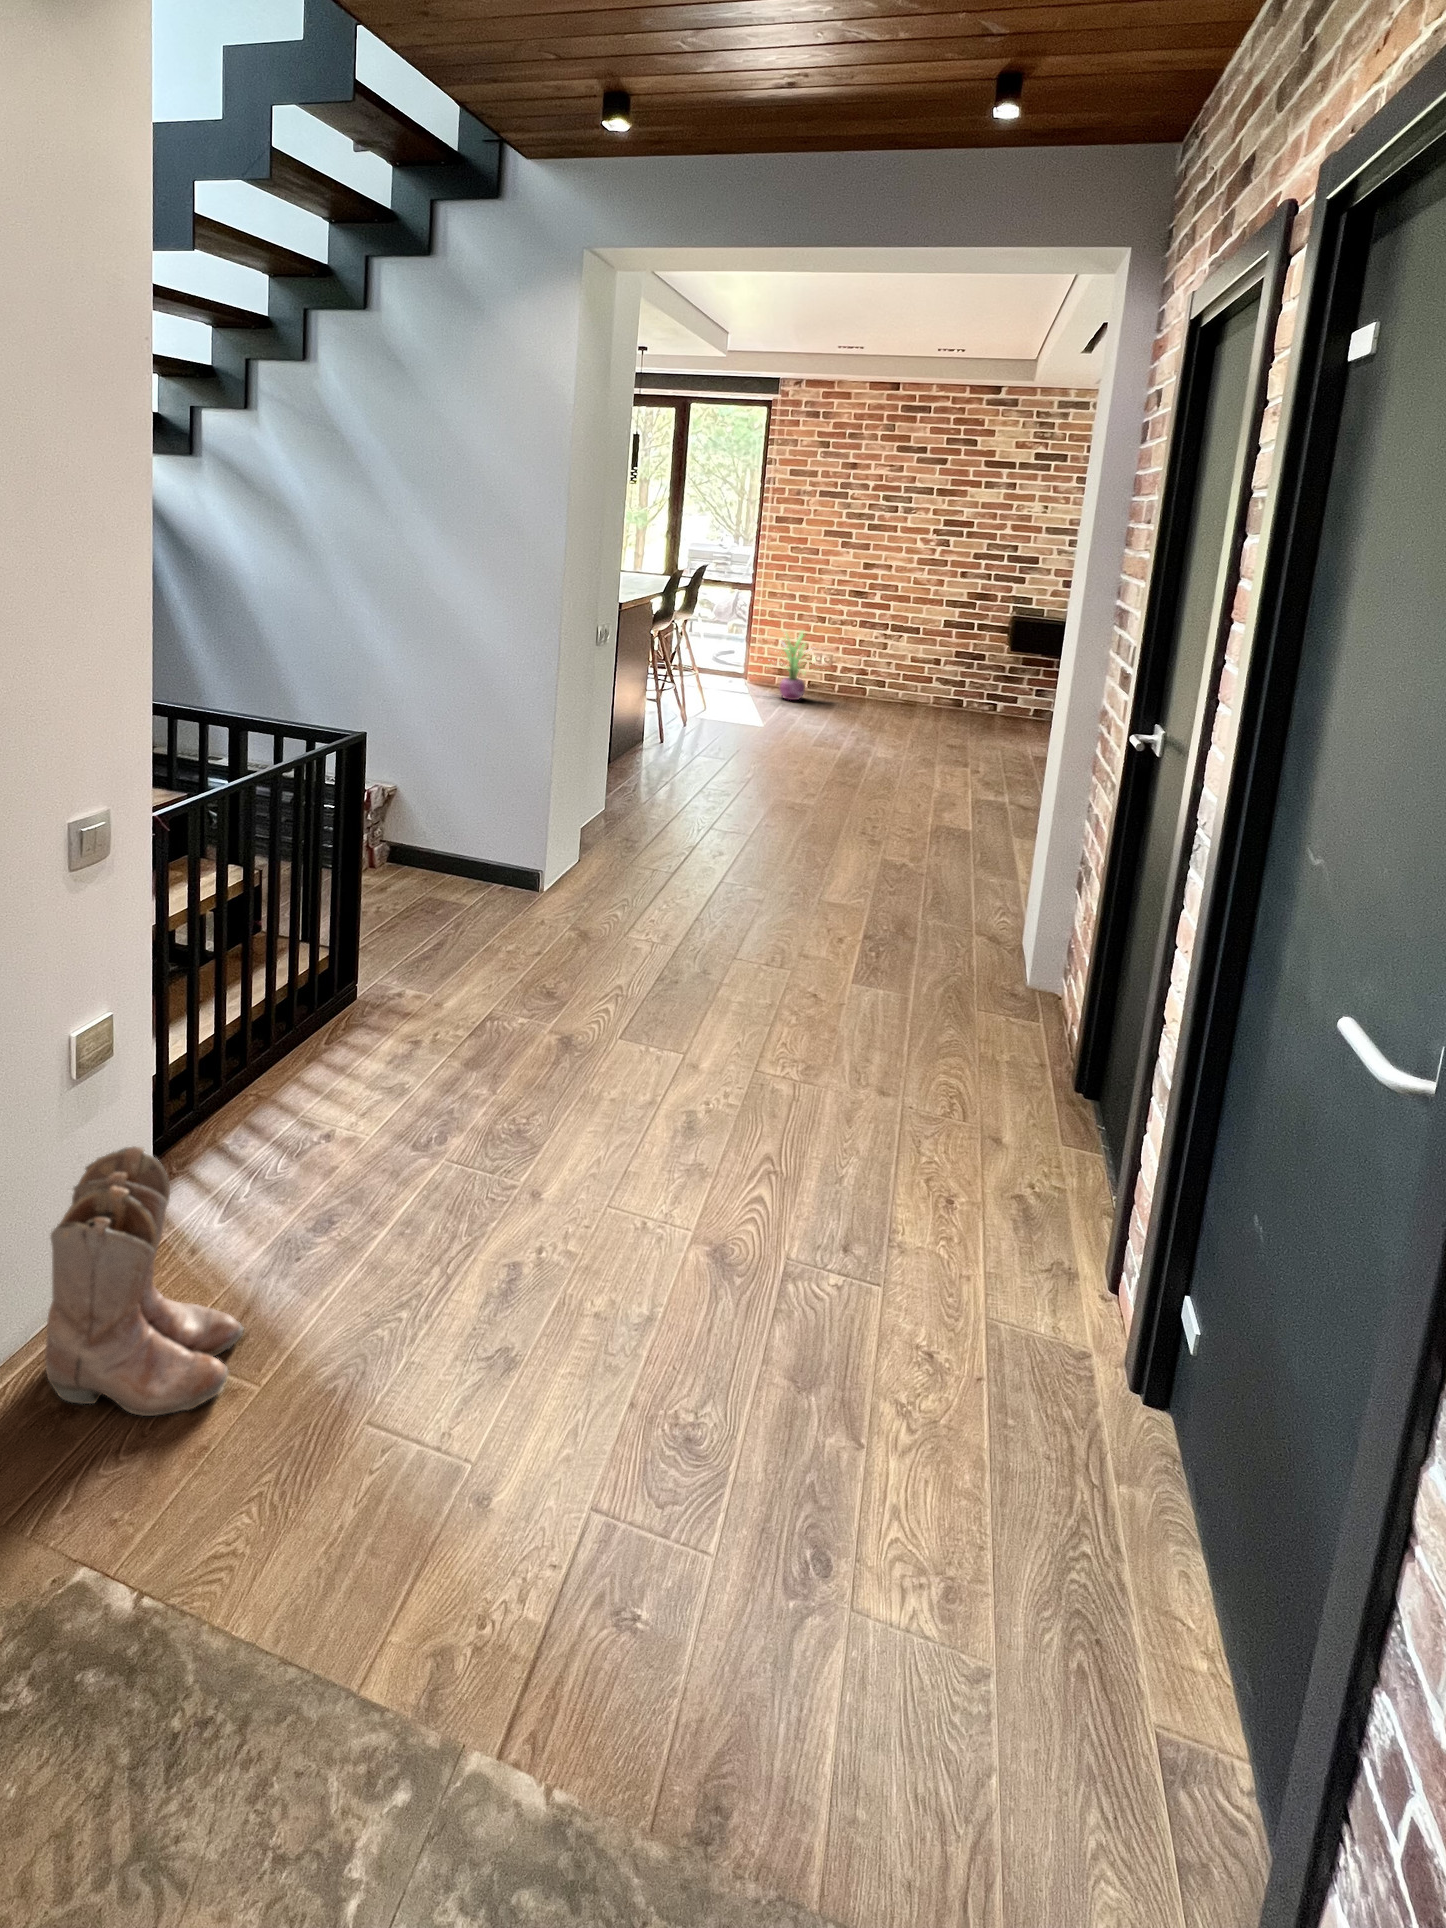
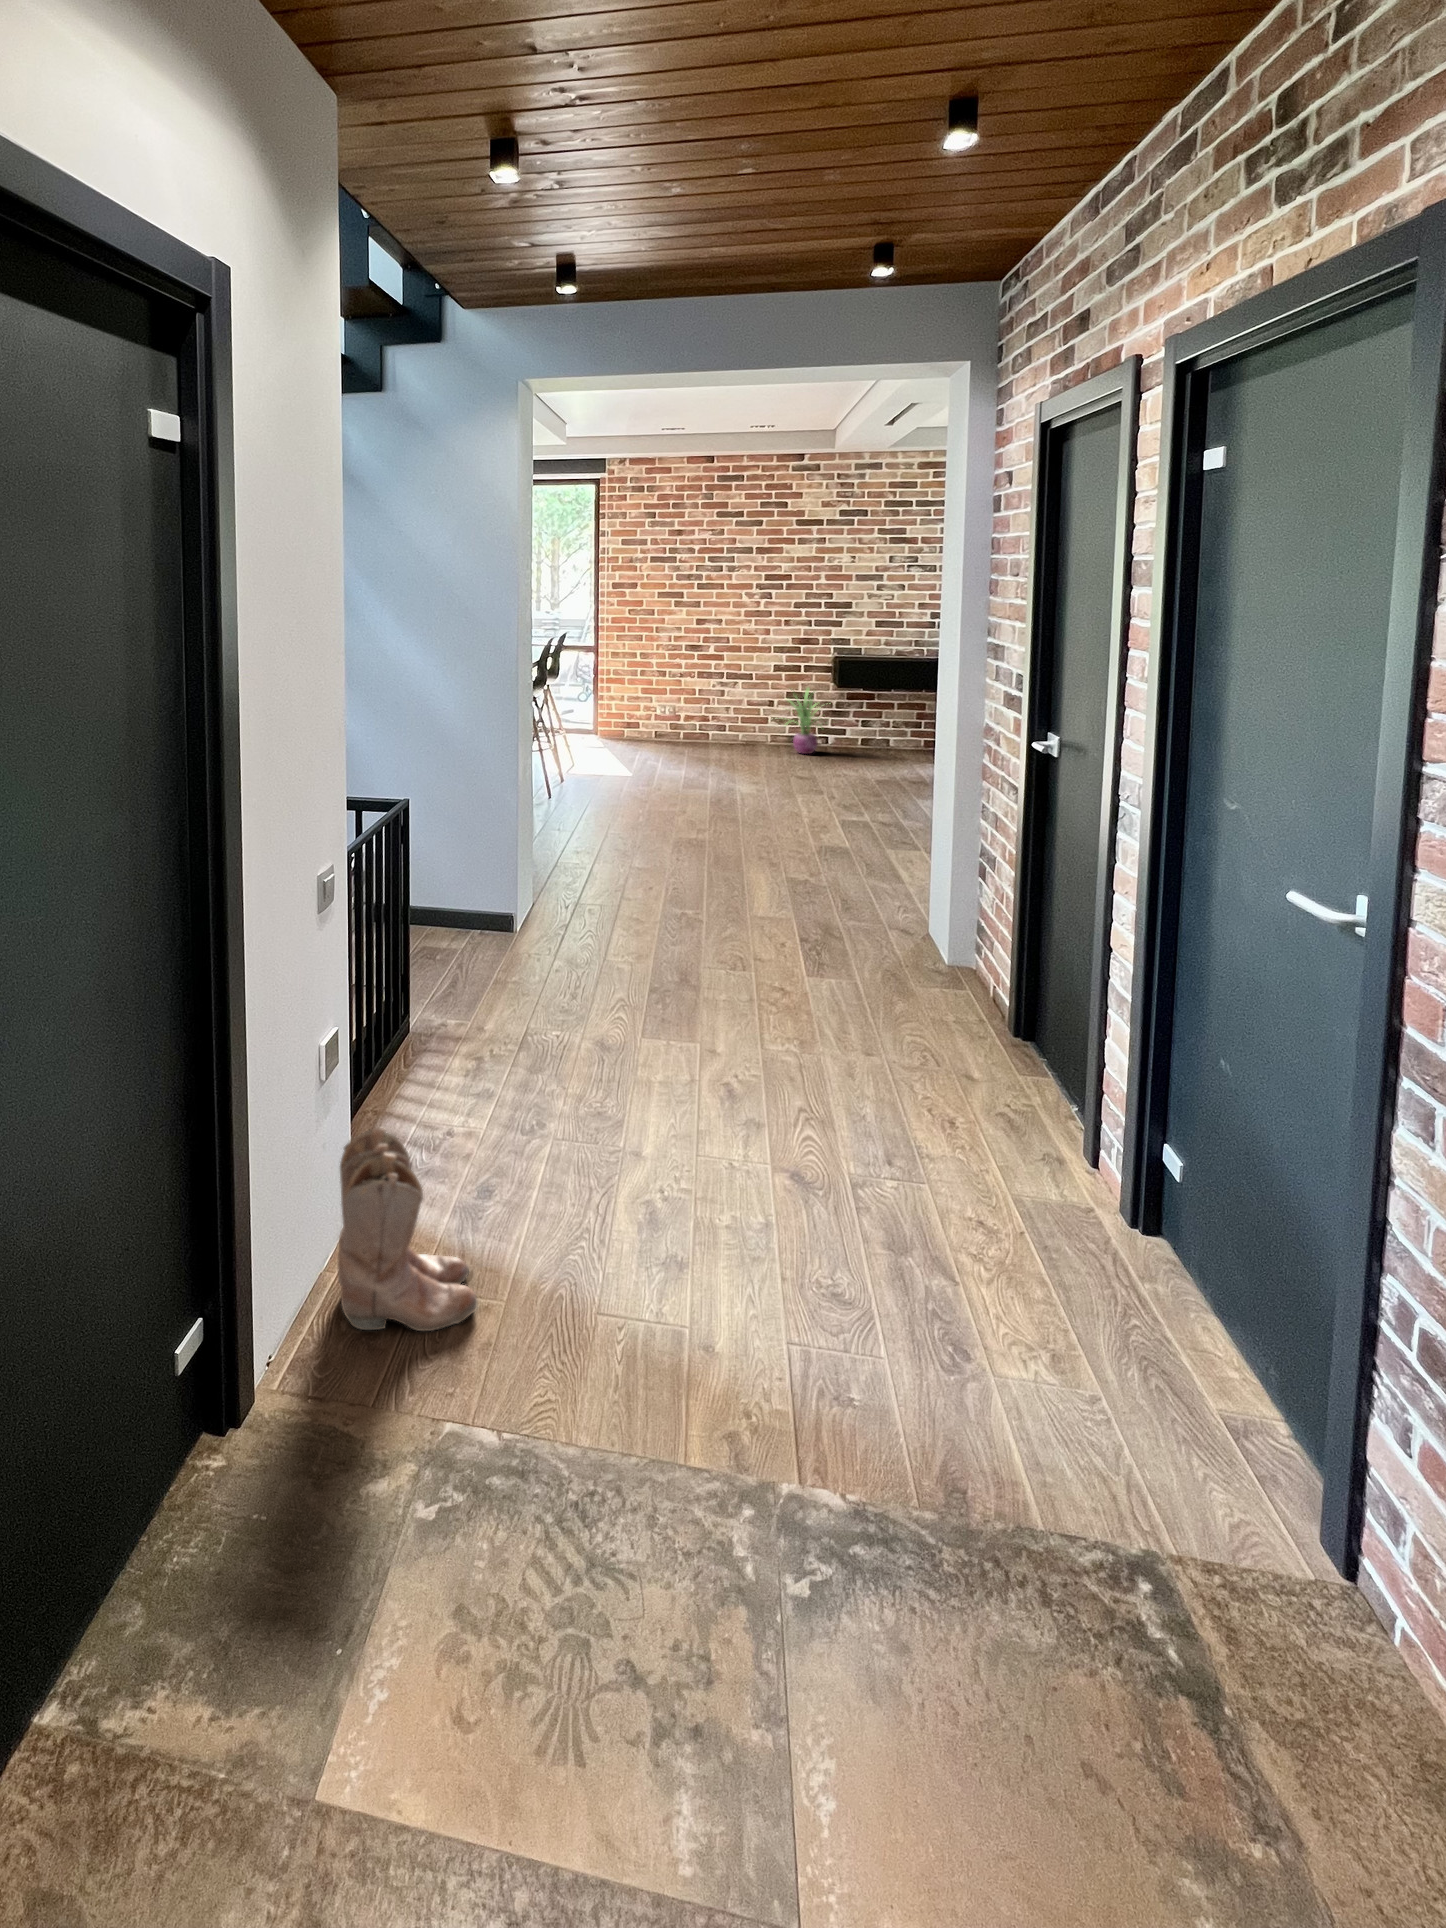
decorative plant: present [780,631,805,700] -> present [790,688,819,754]

